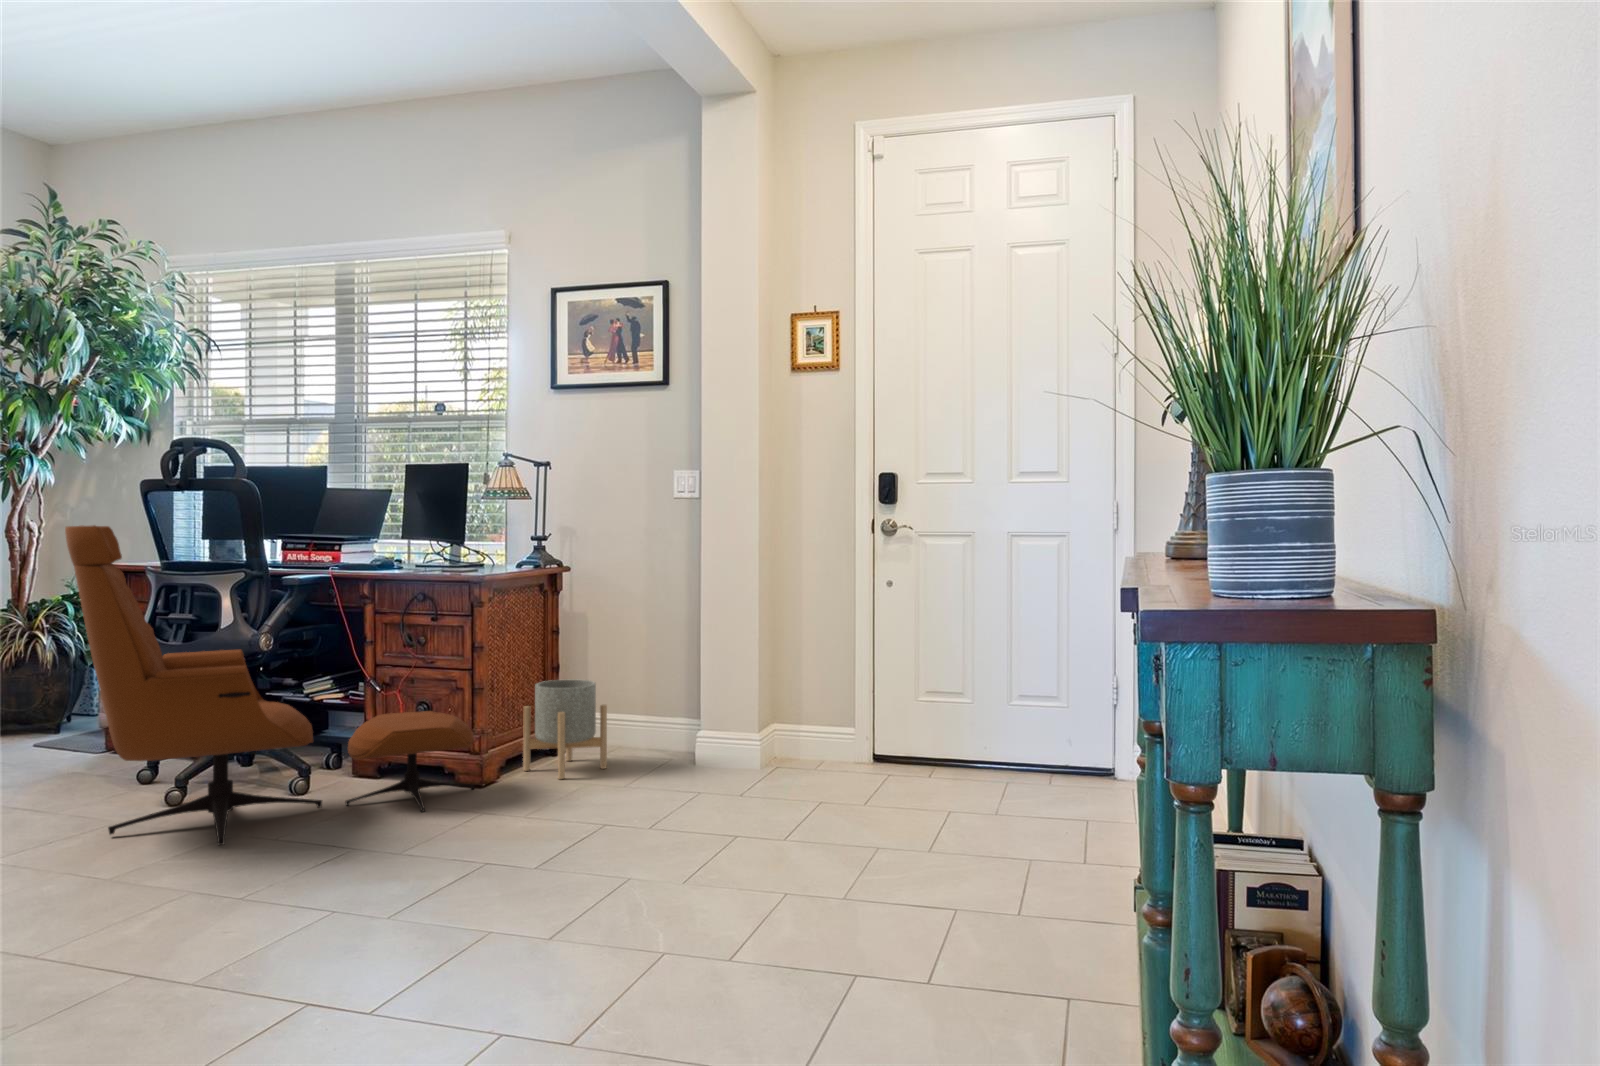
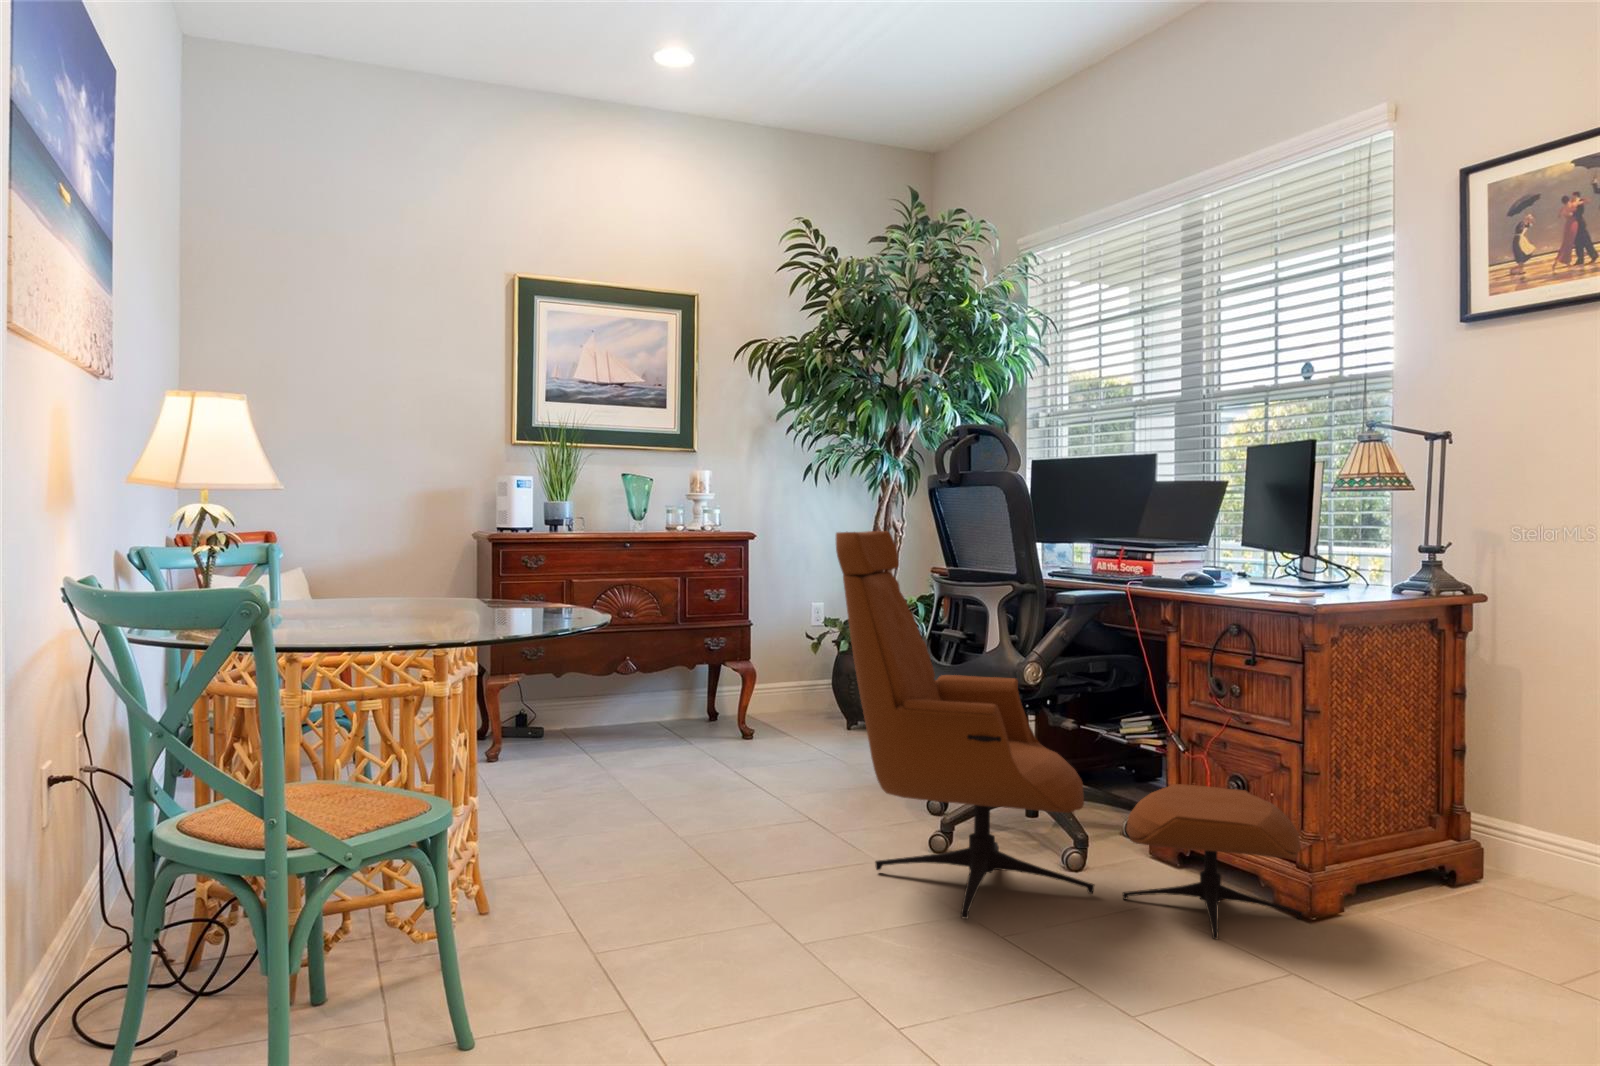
planter: present [523,679,607,779] -> none [1389,774,1541,939]

